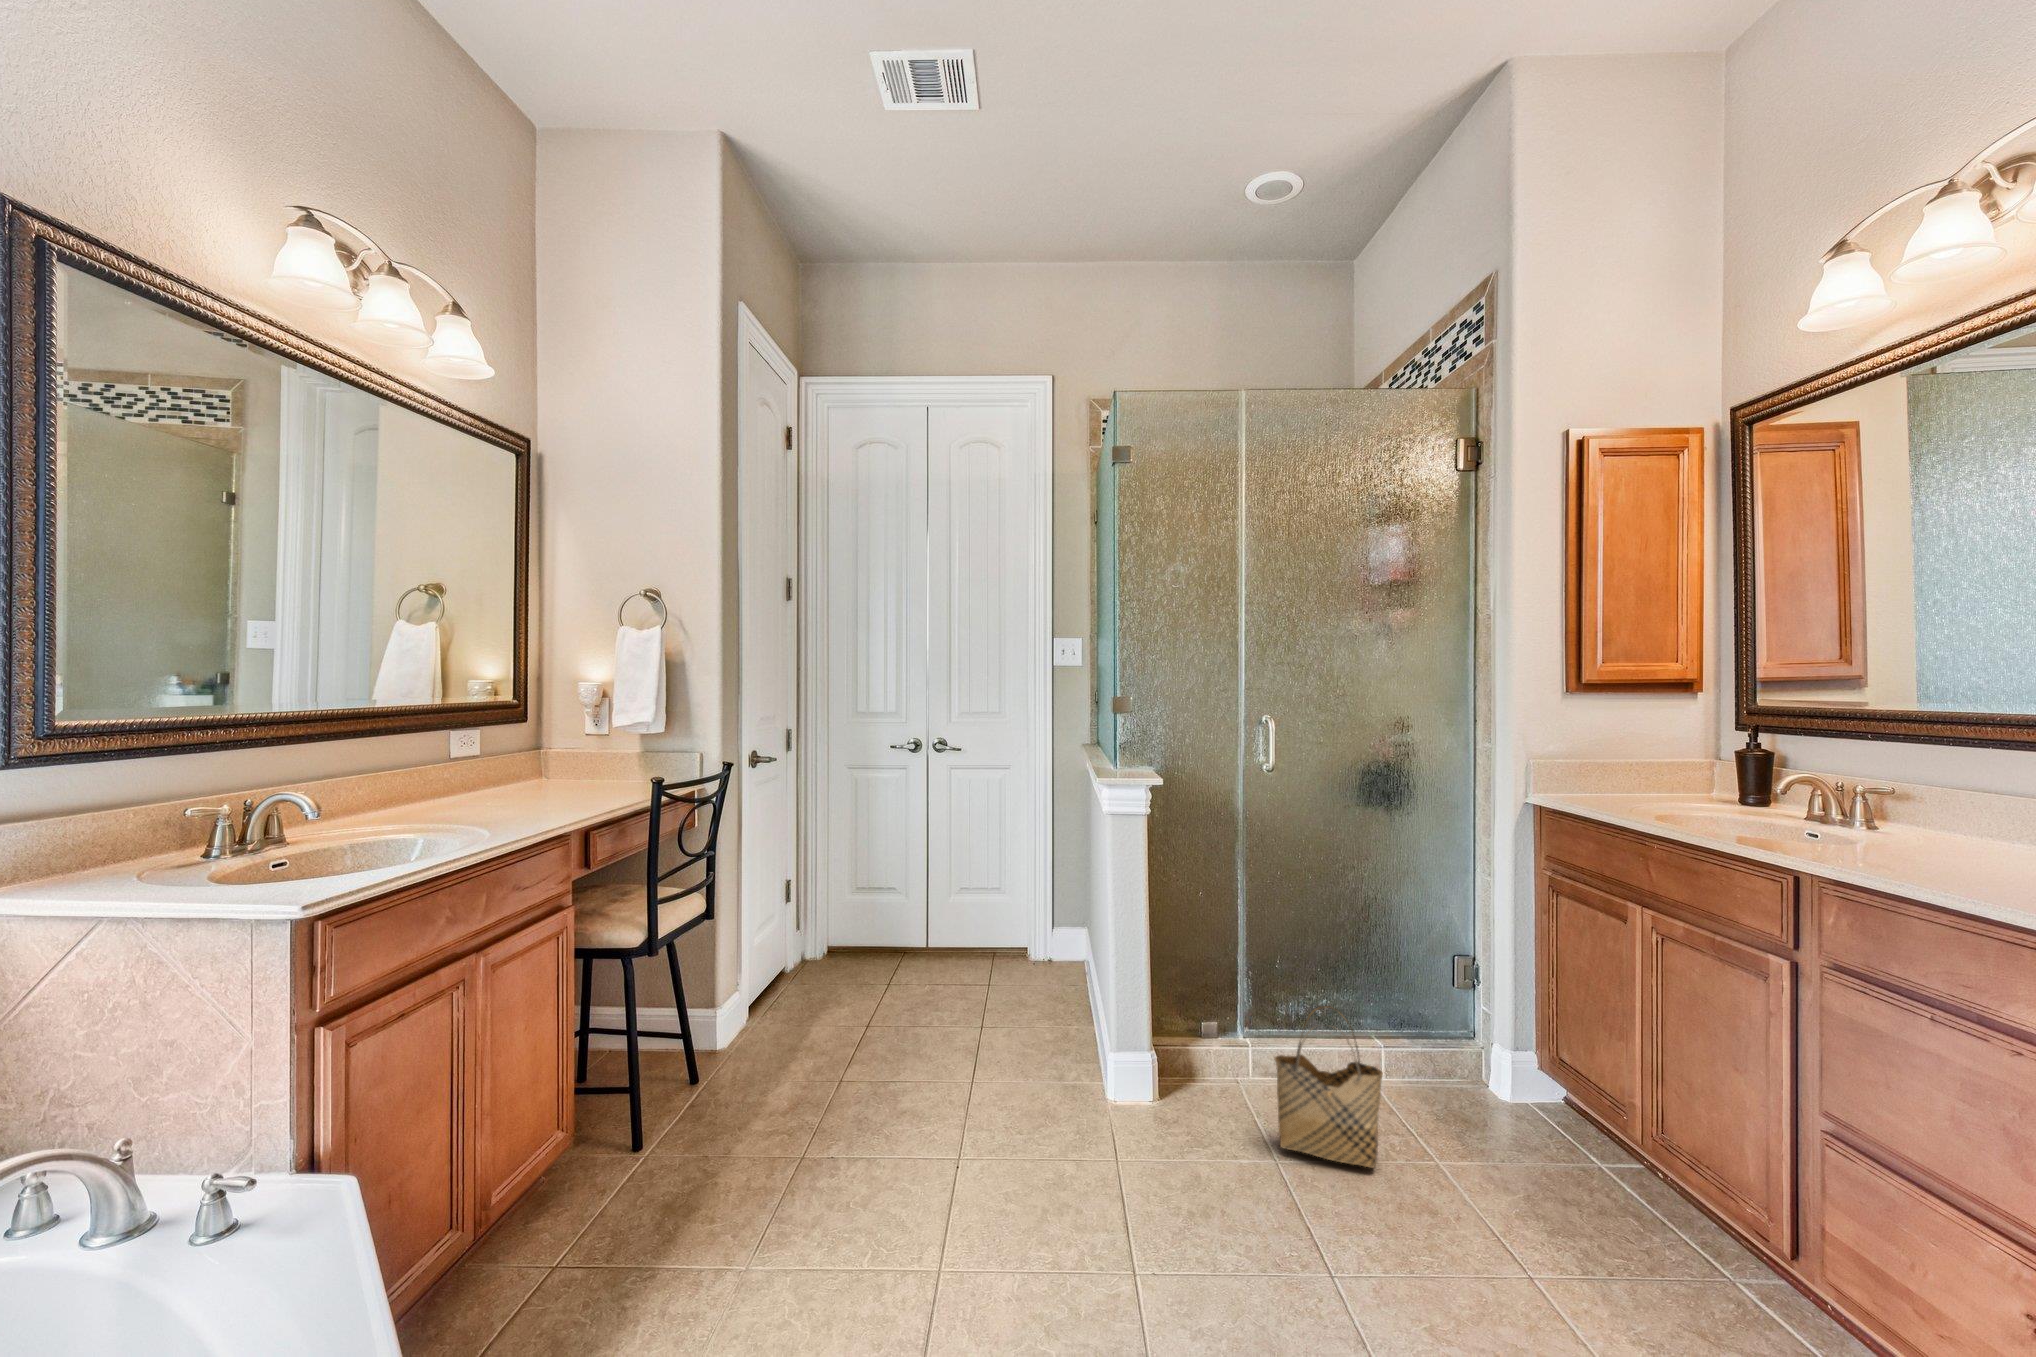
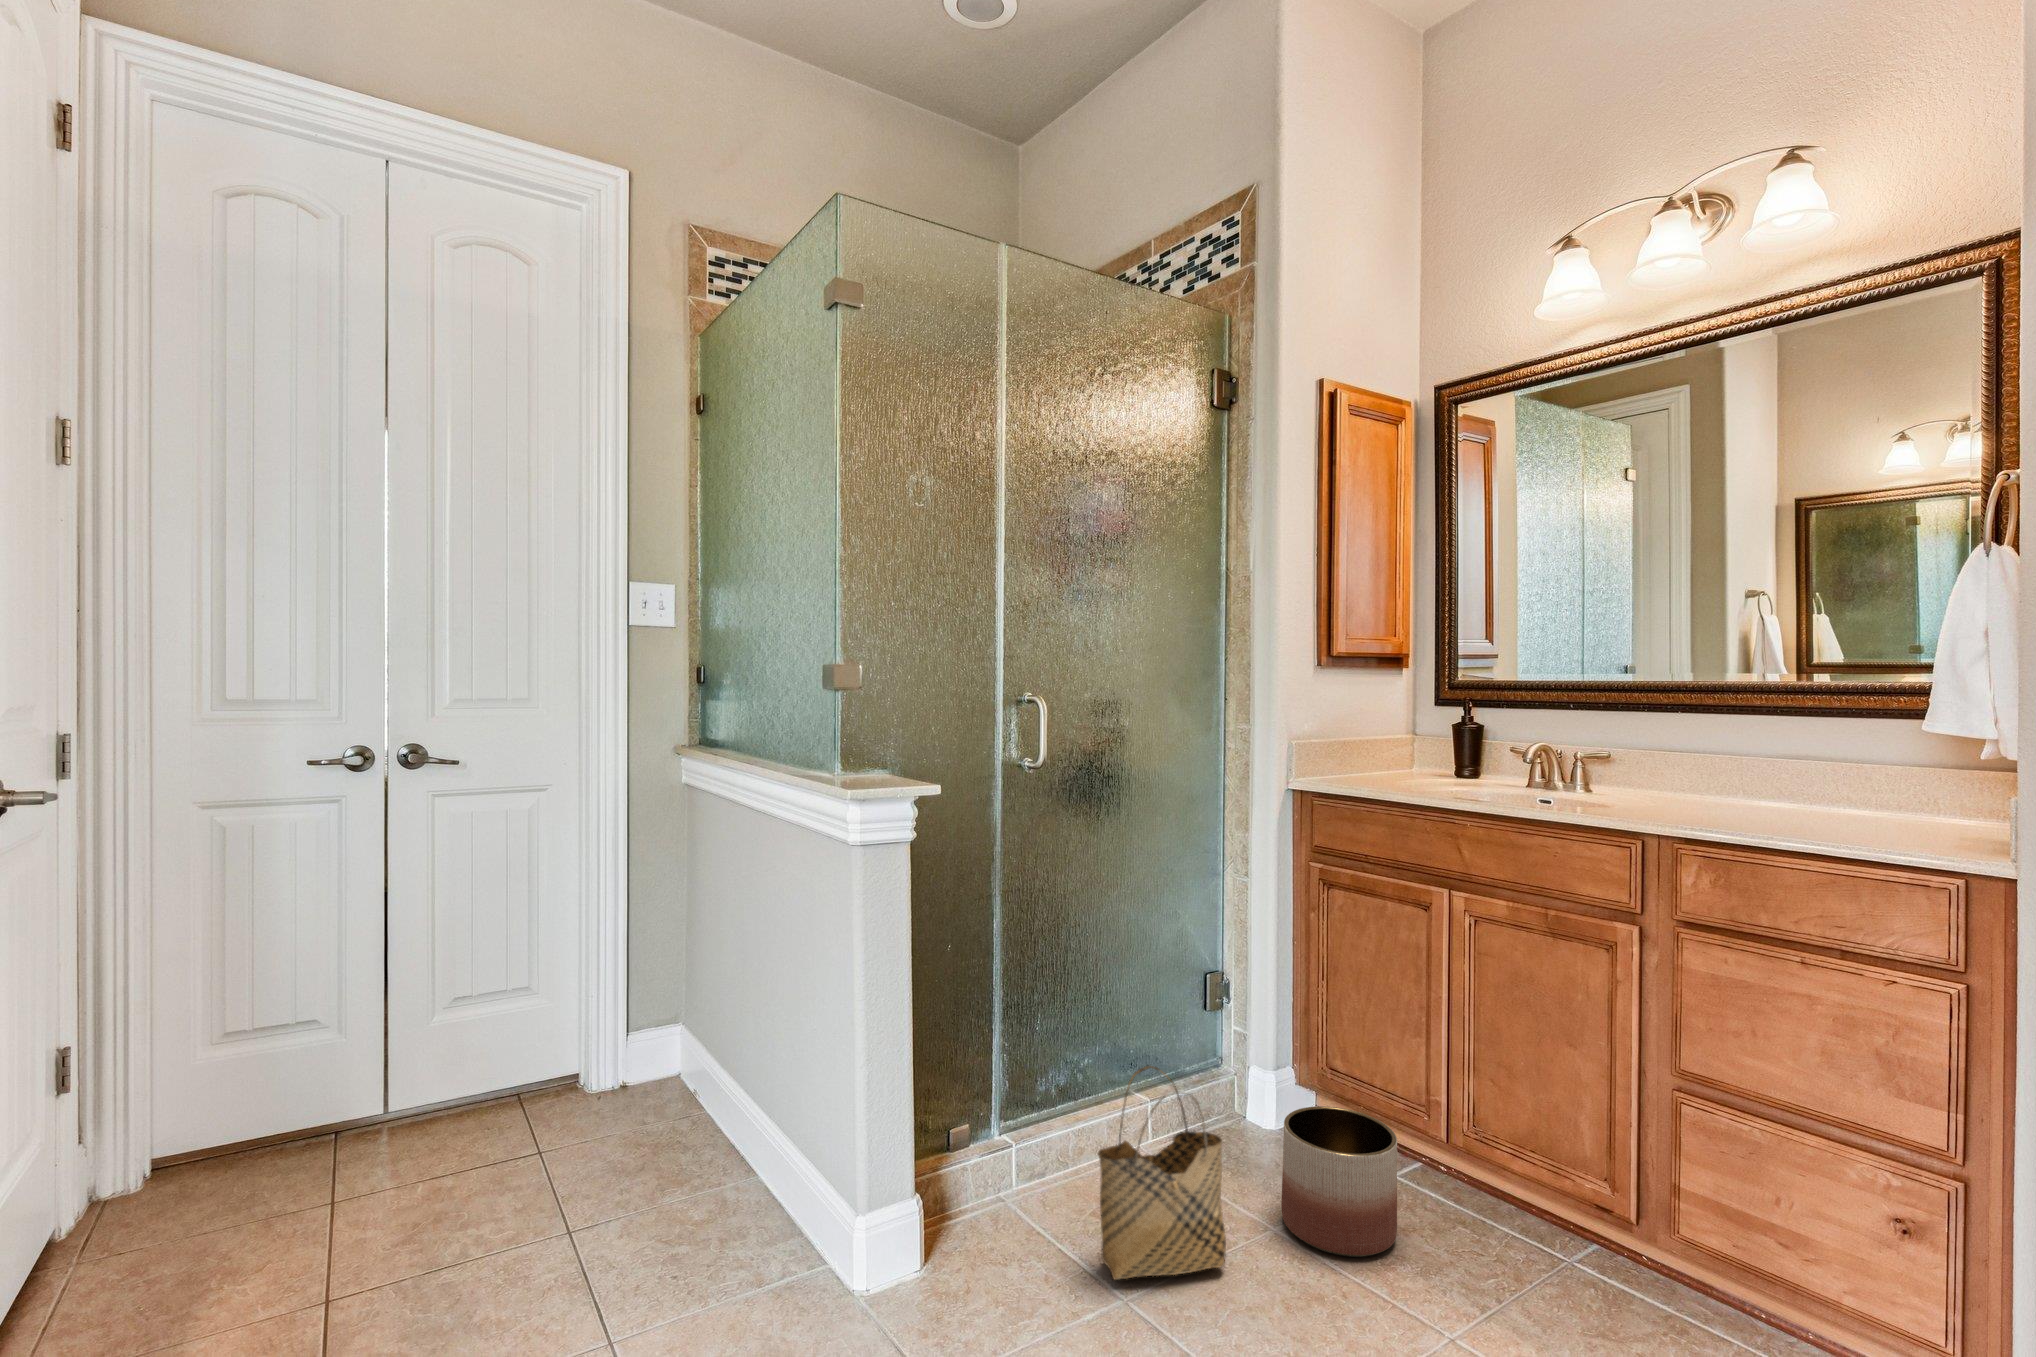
planter: none [1453,1076,1560,1207] -> present [1281,1106,1397,1257]

